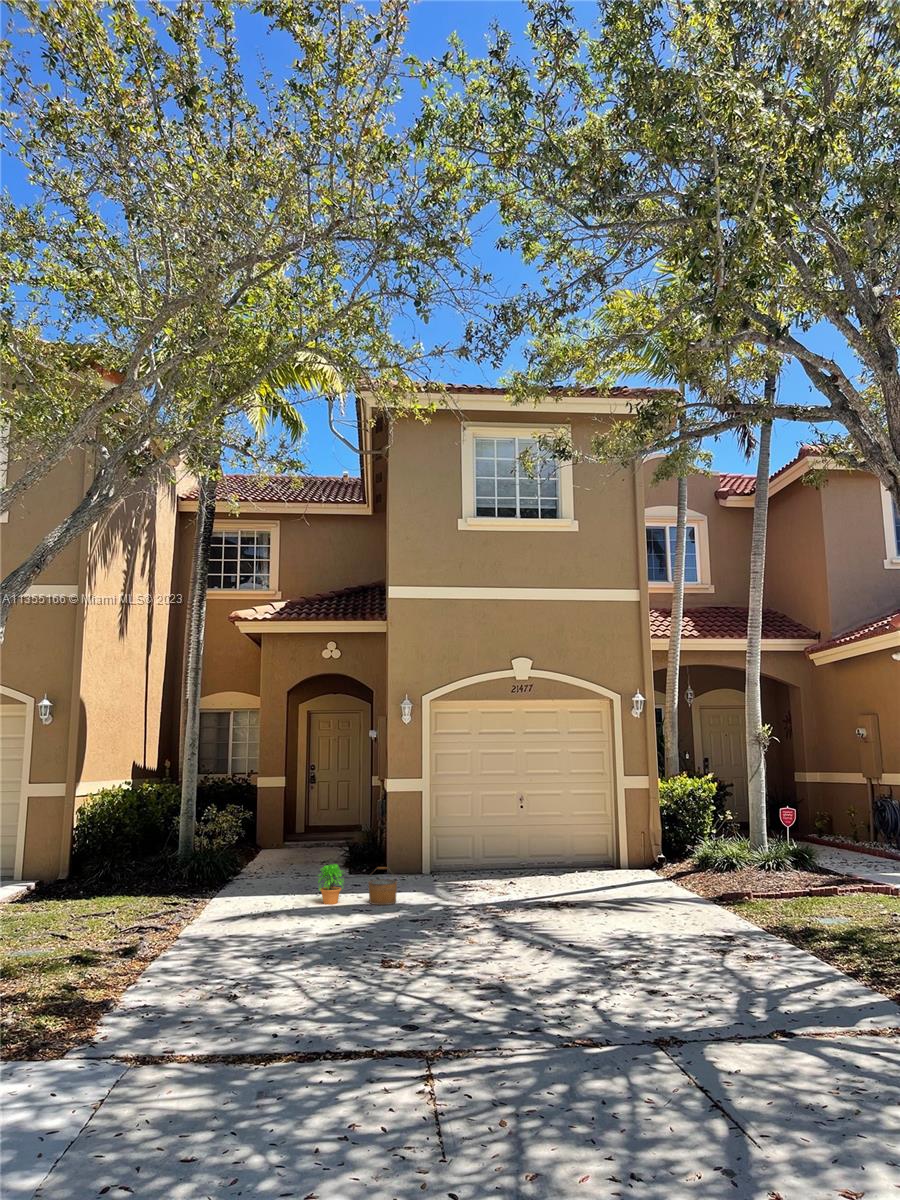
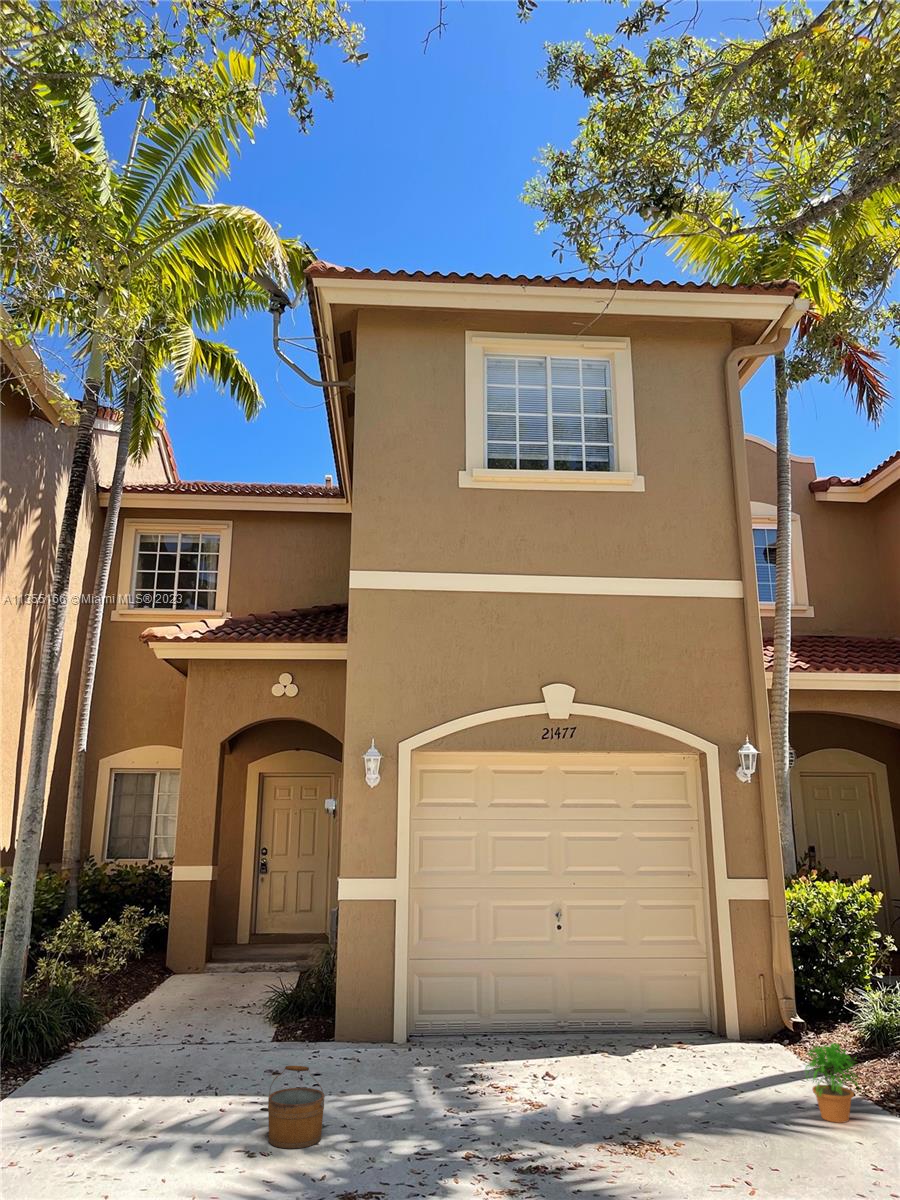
potted plant: present [318,864,343,904] -> present [805,1043,858,1123]

